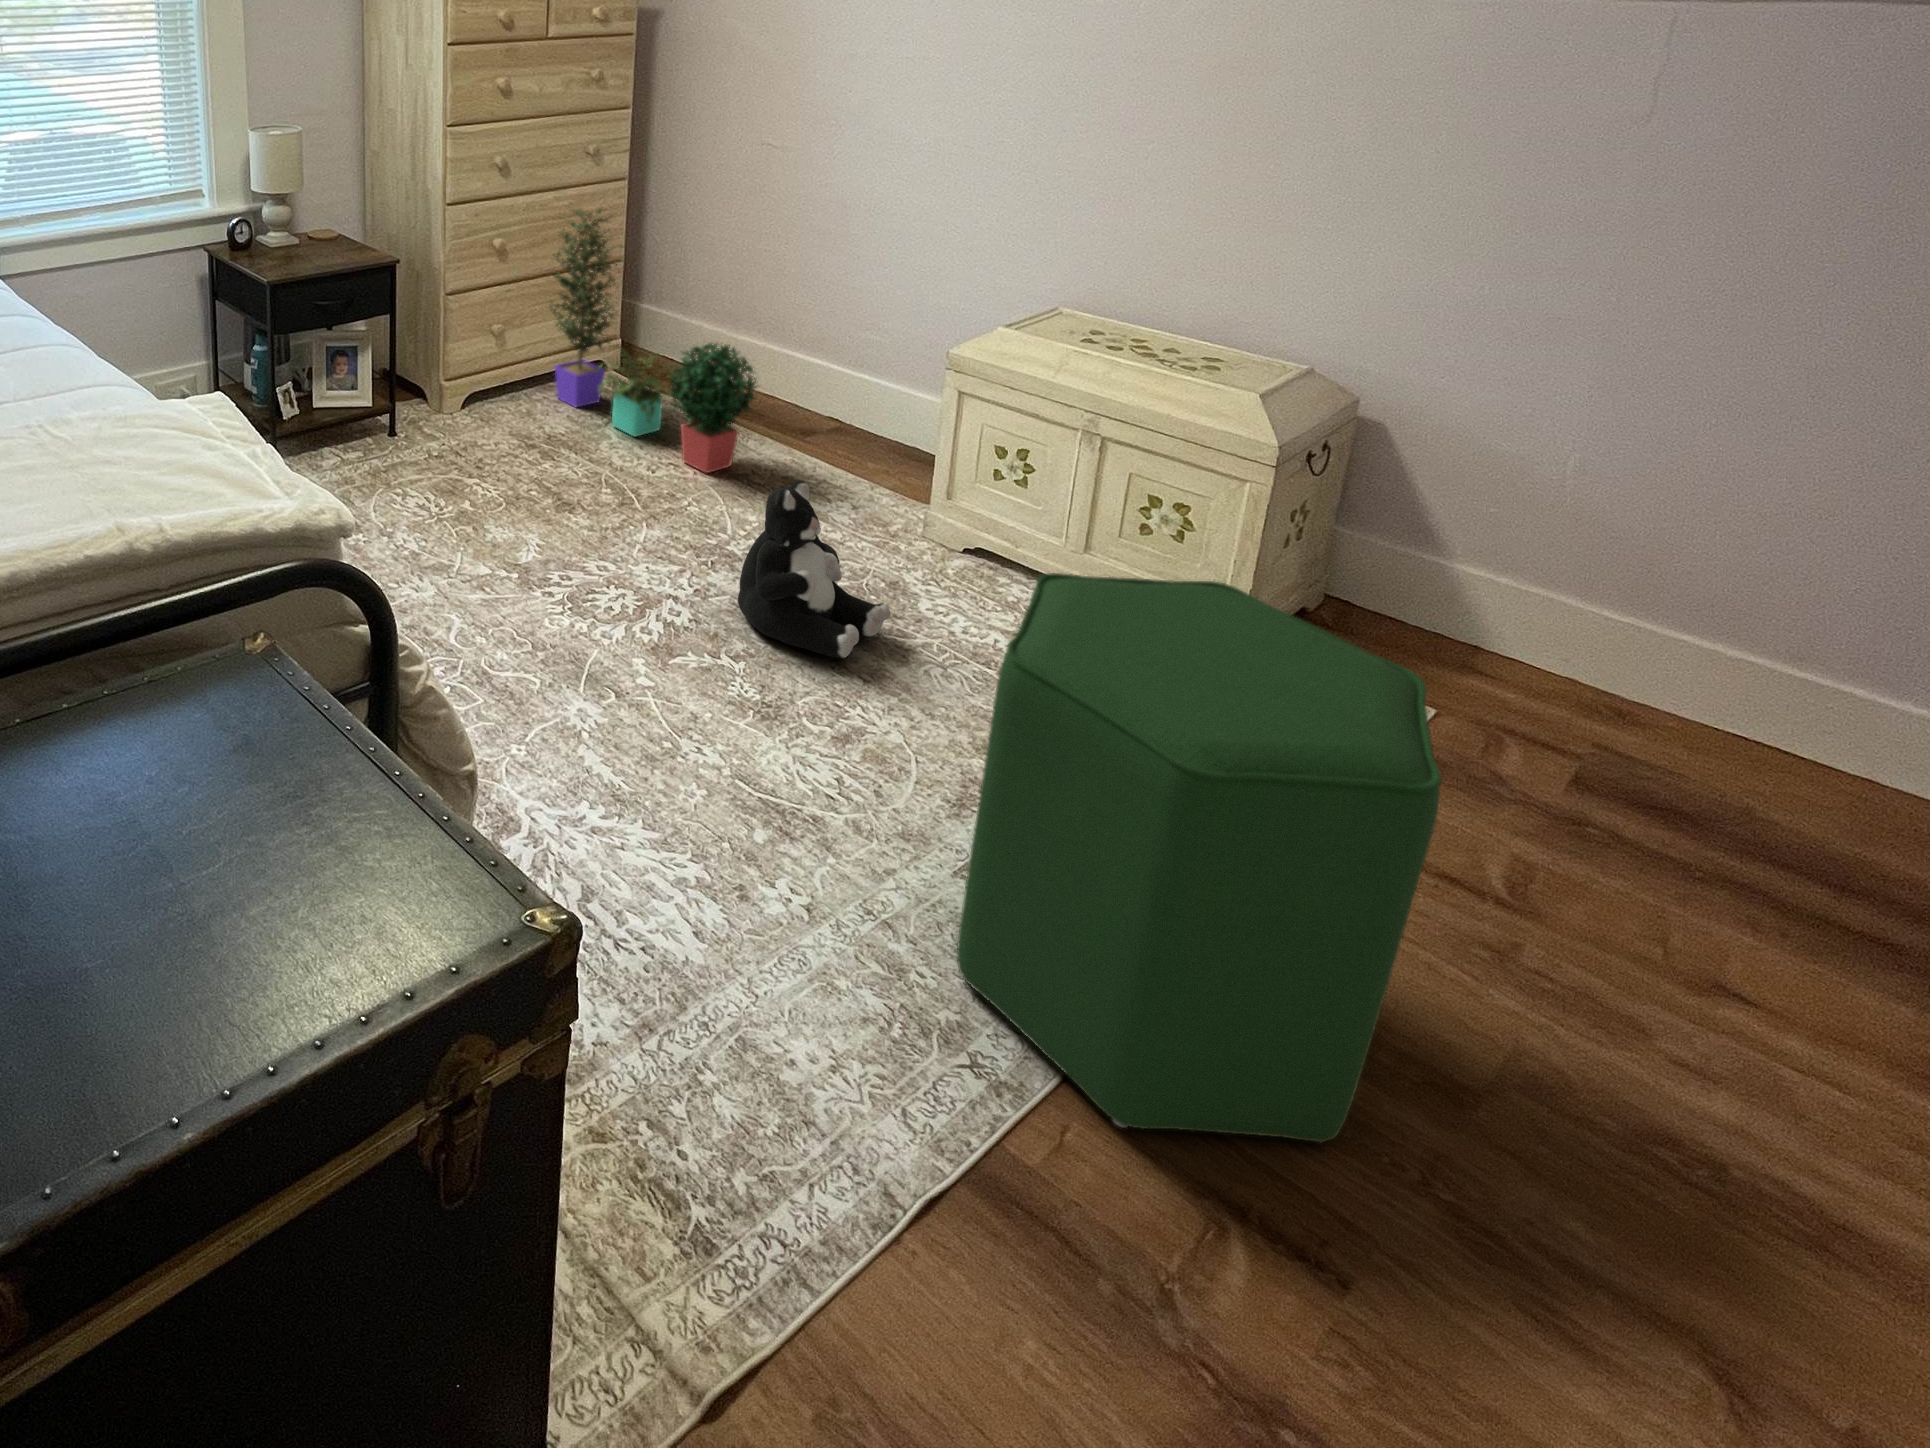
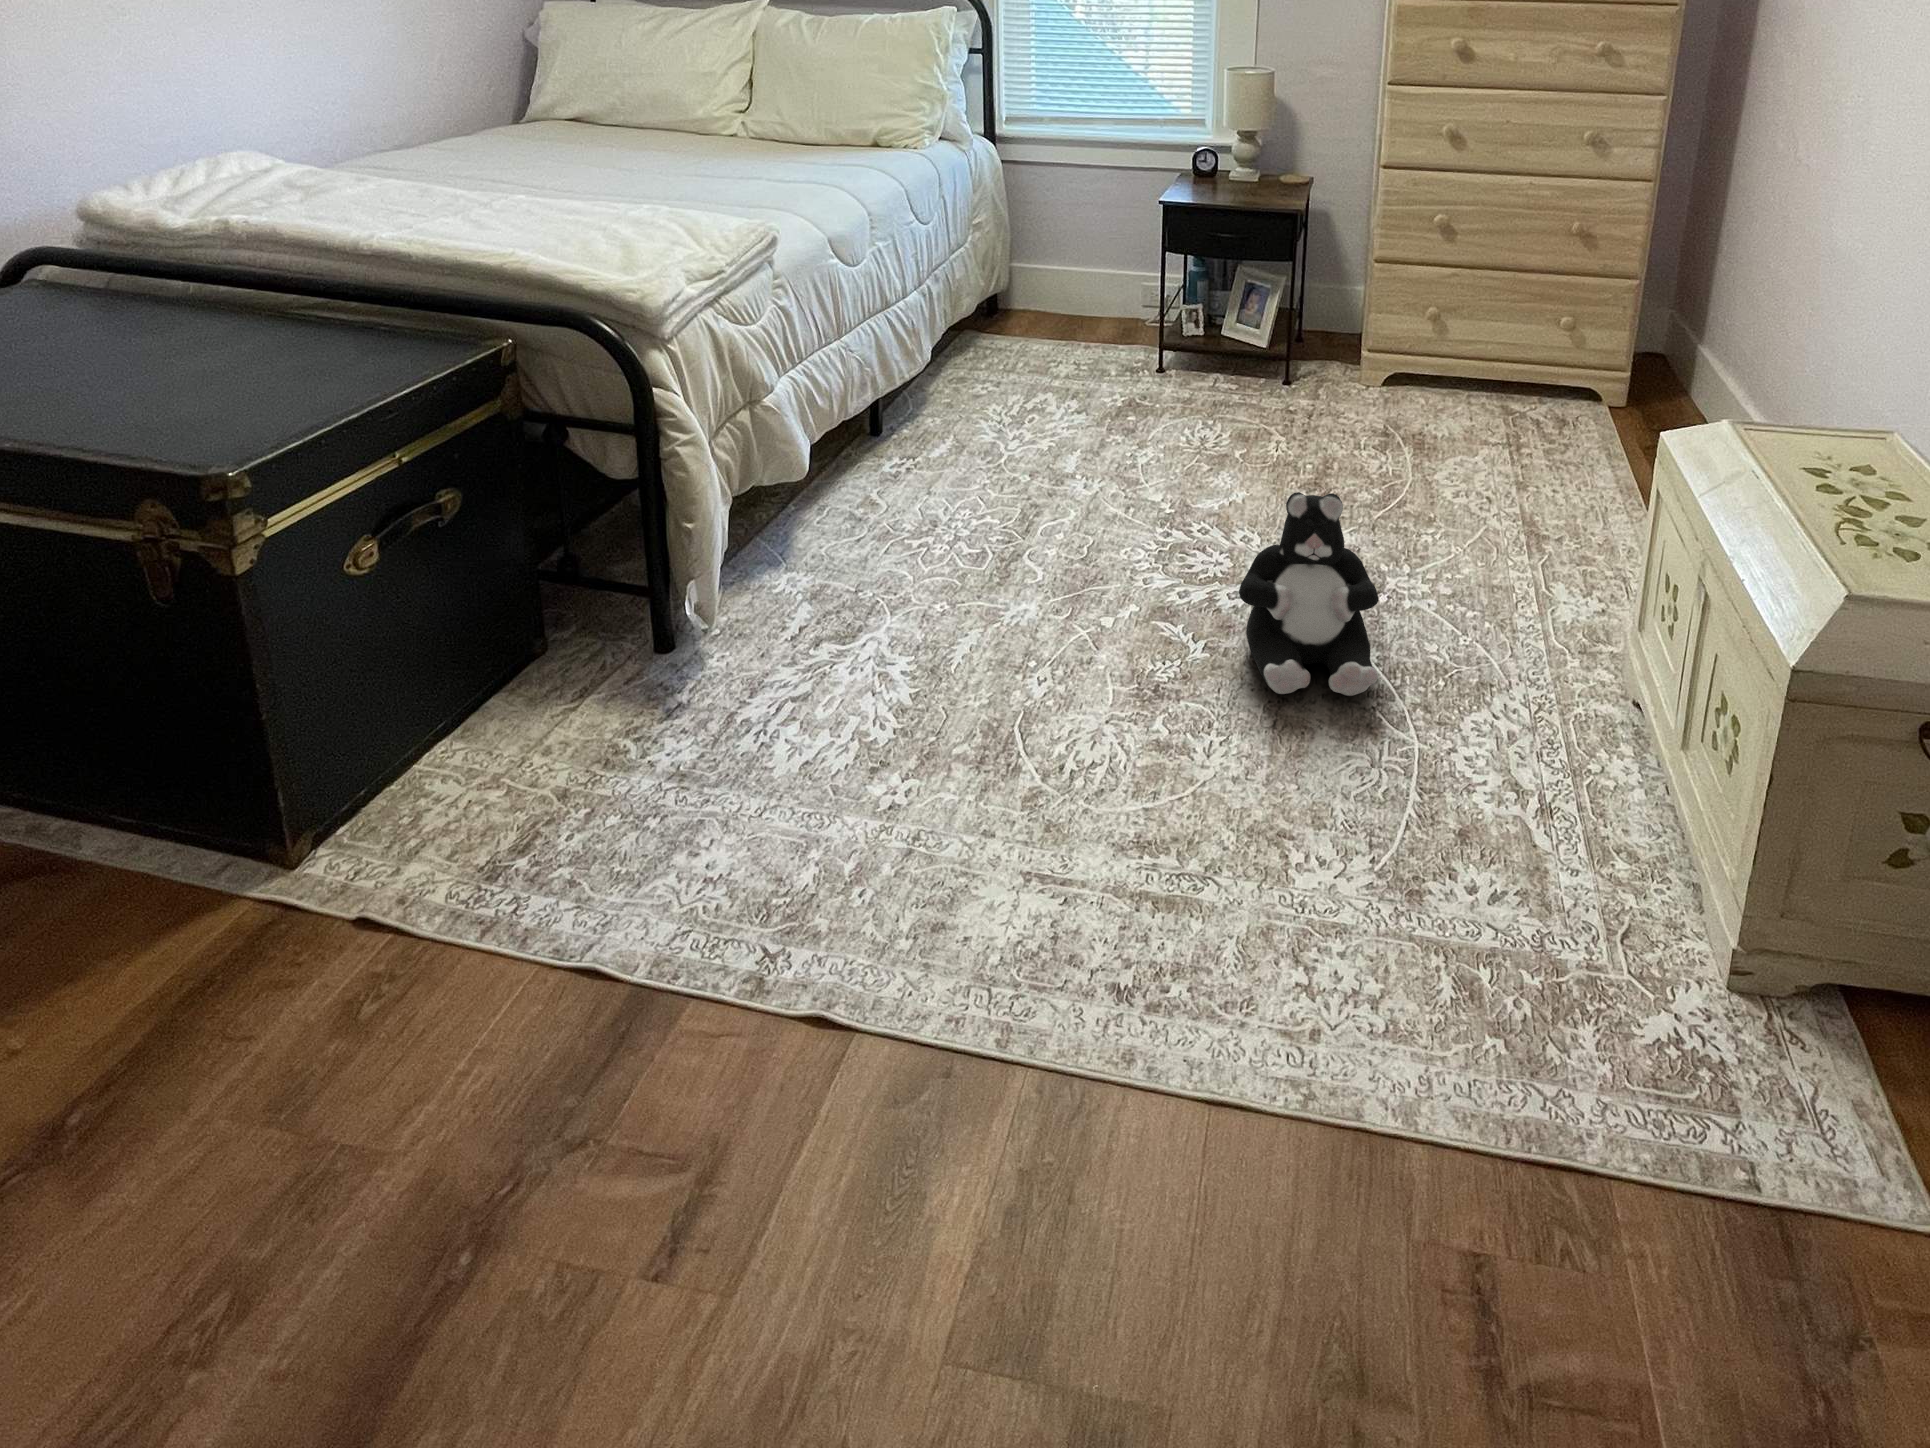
potted plant: present [549,204,757,473] -> none [1461,185,1586,521]
ottoman: present [957,573,1442,1142] -> none [736,562,1208,1224]

